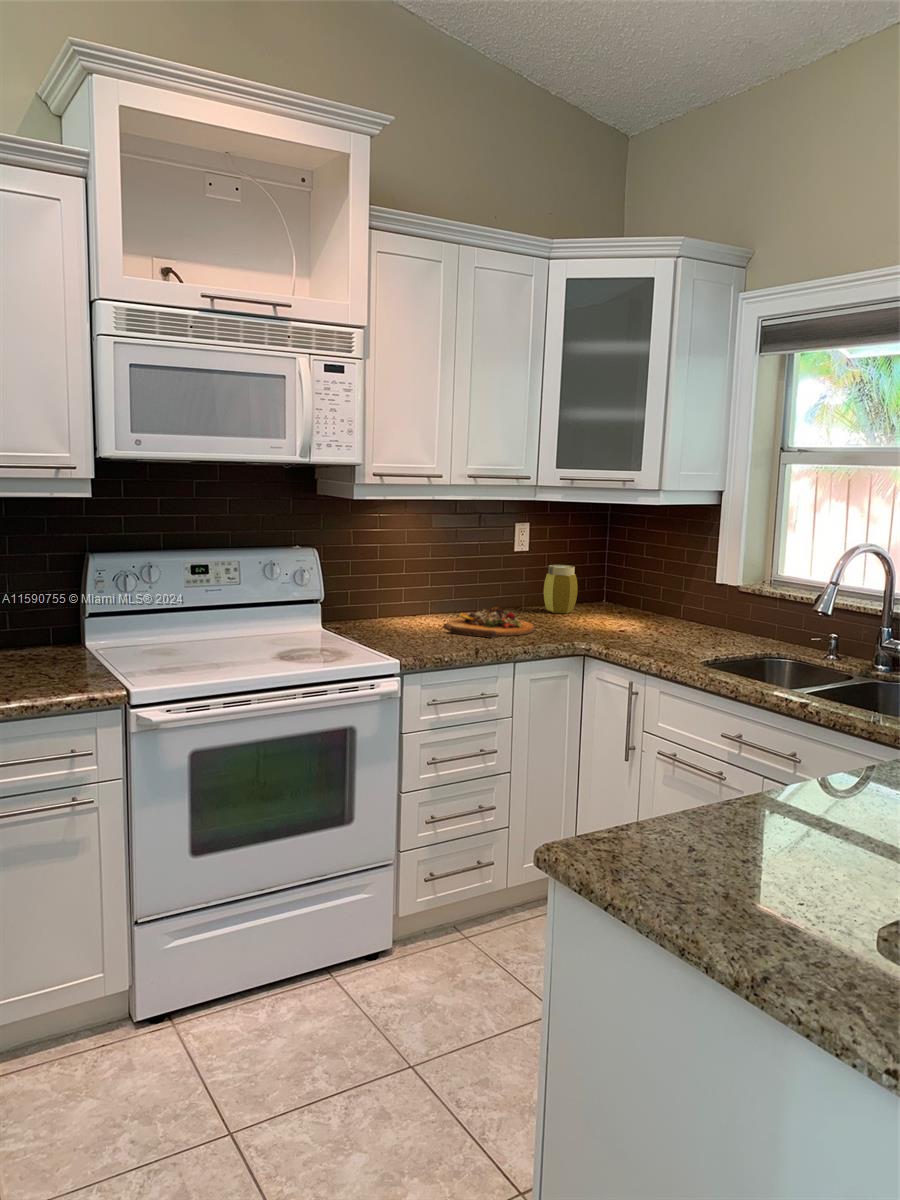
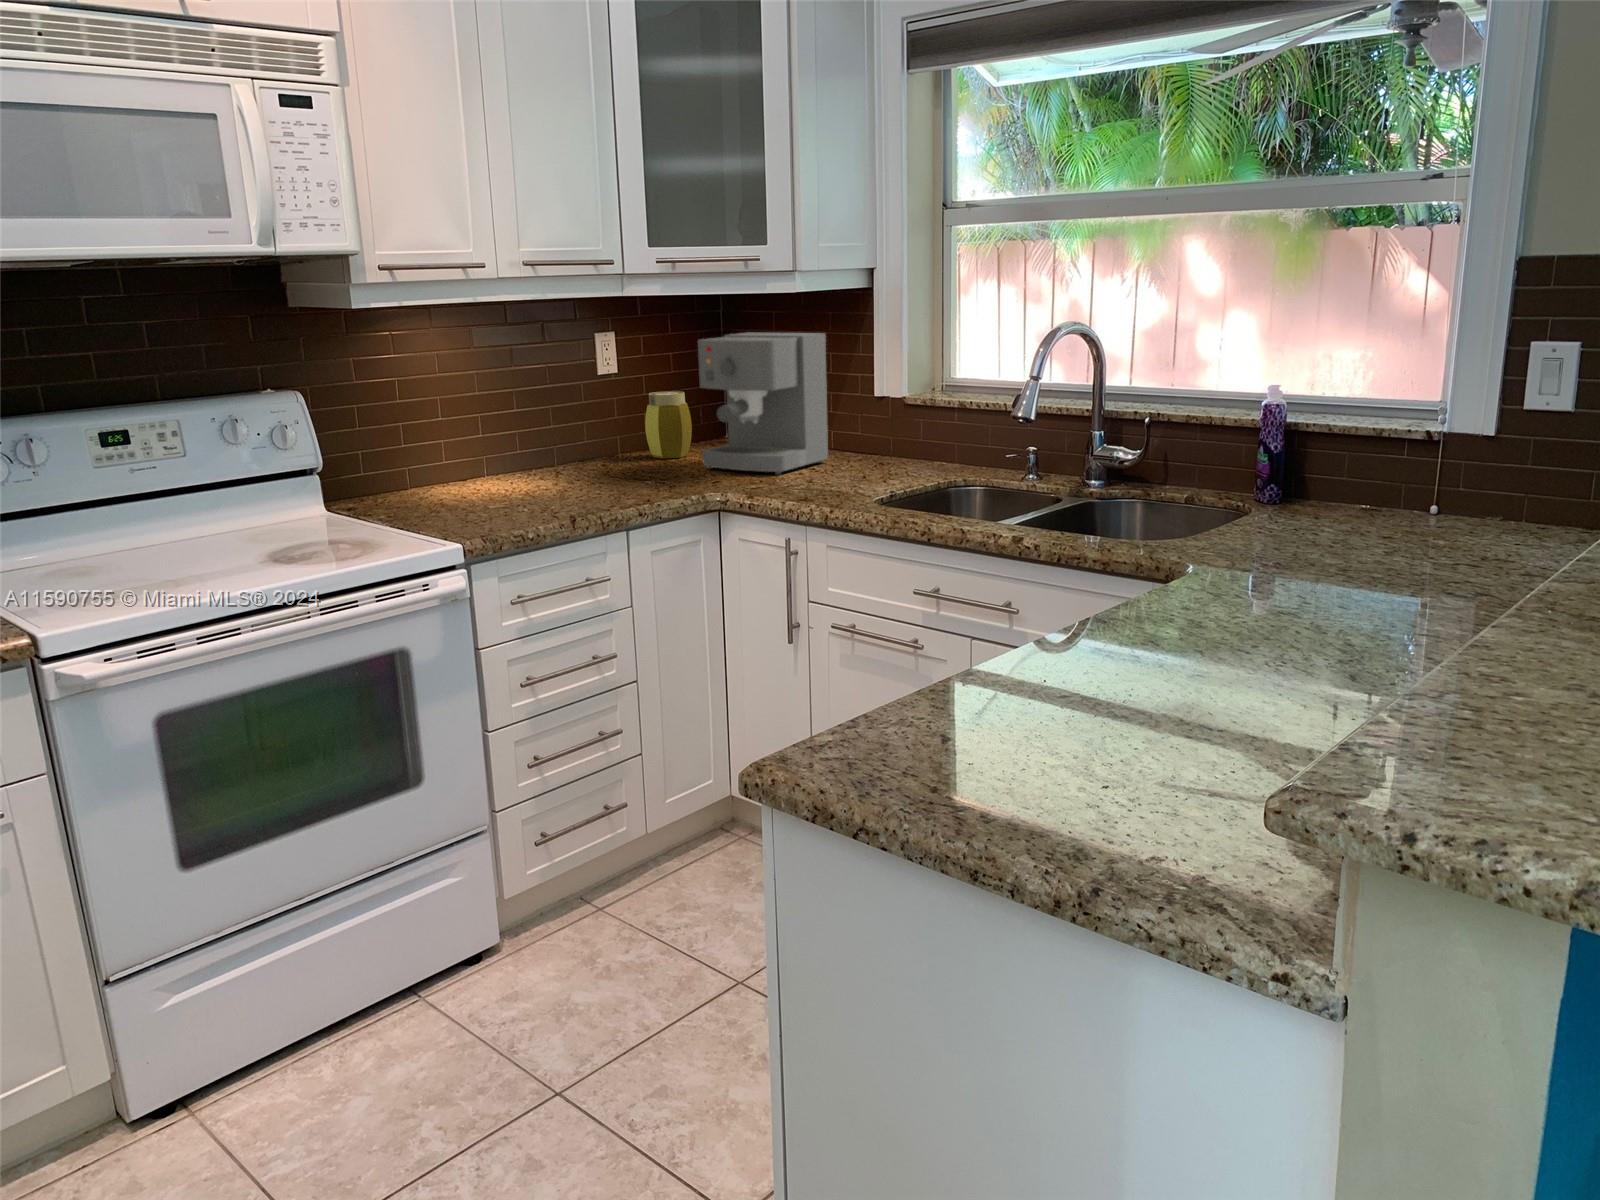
coffee maker: none [581,528,682,634] -> present [698,333,828,475]
cutting board: present [446,607,535,638] -> none [516,456,644,499]

